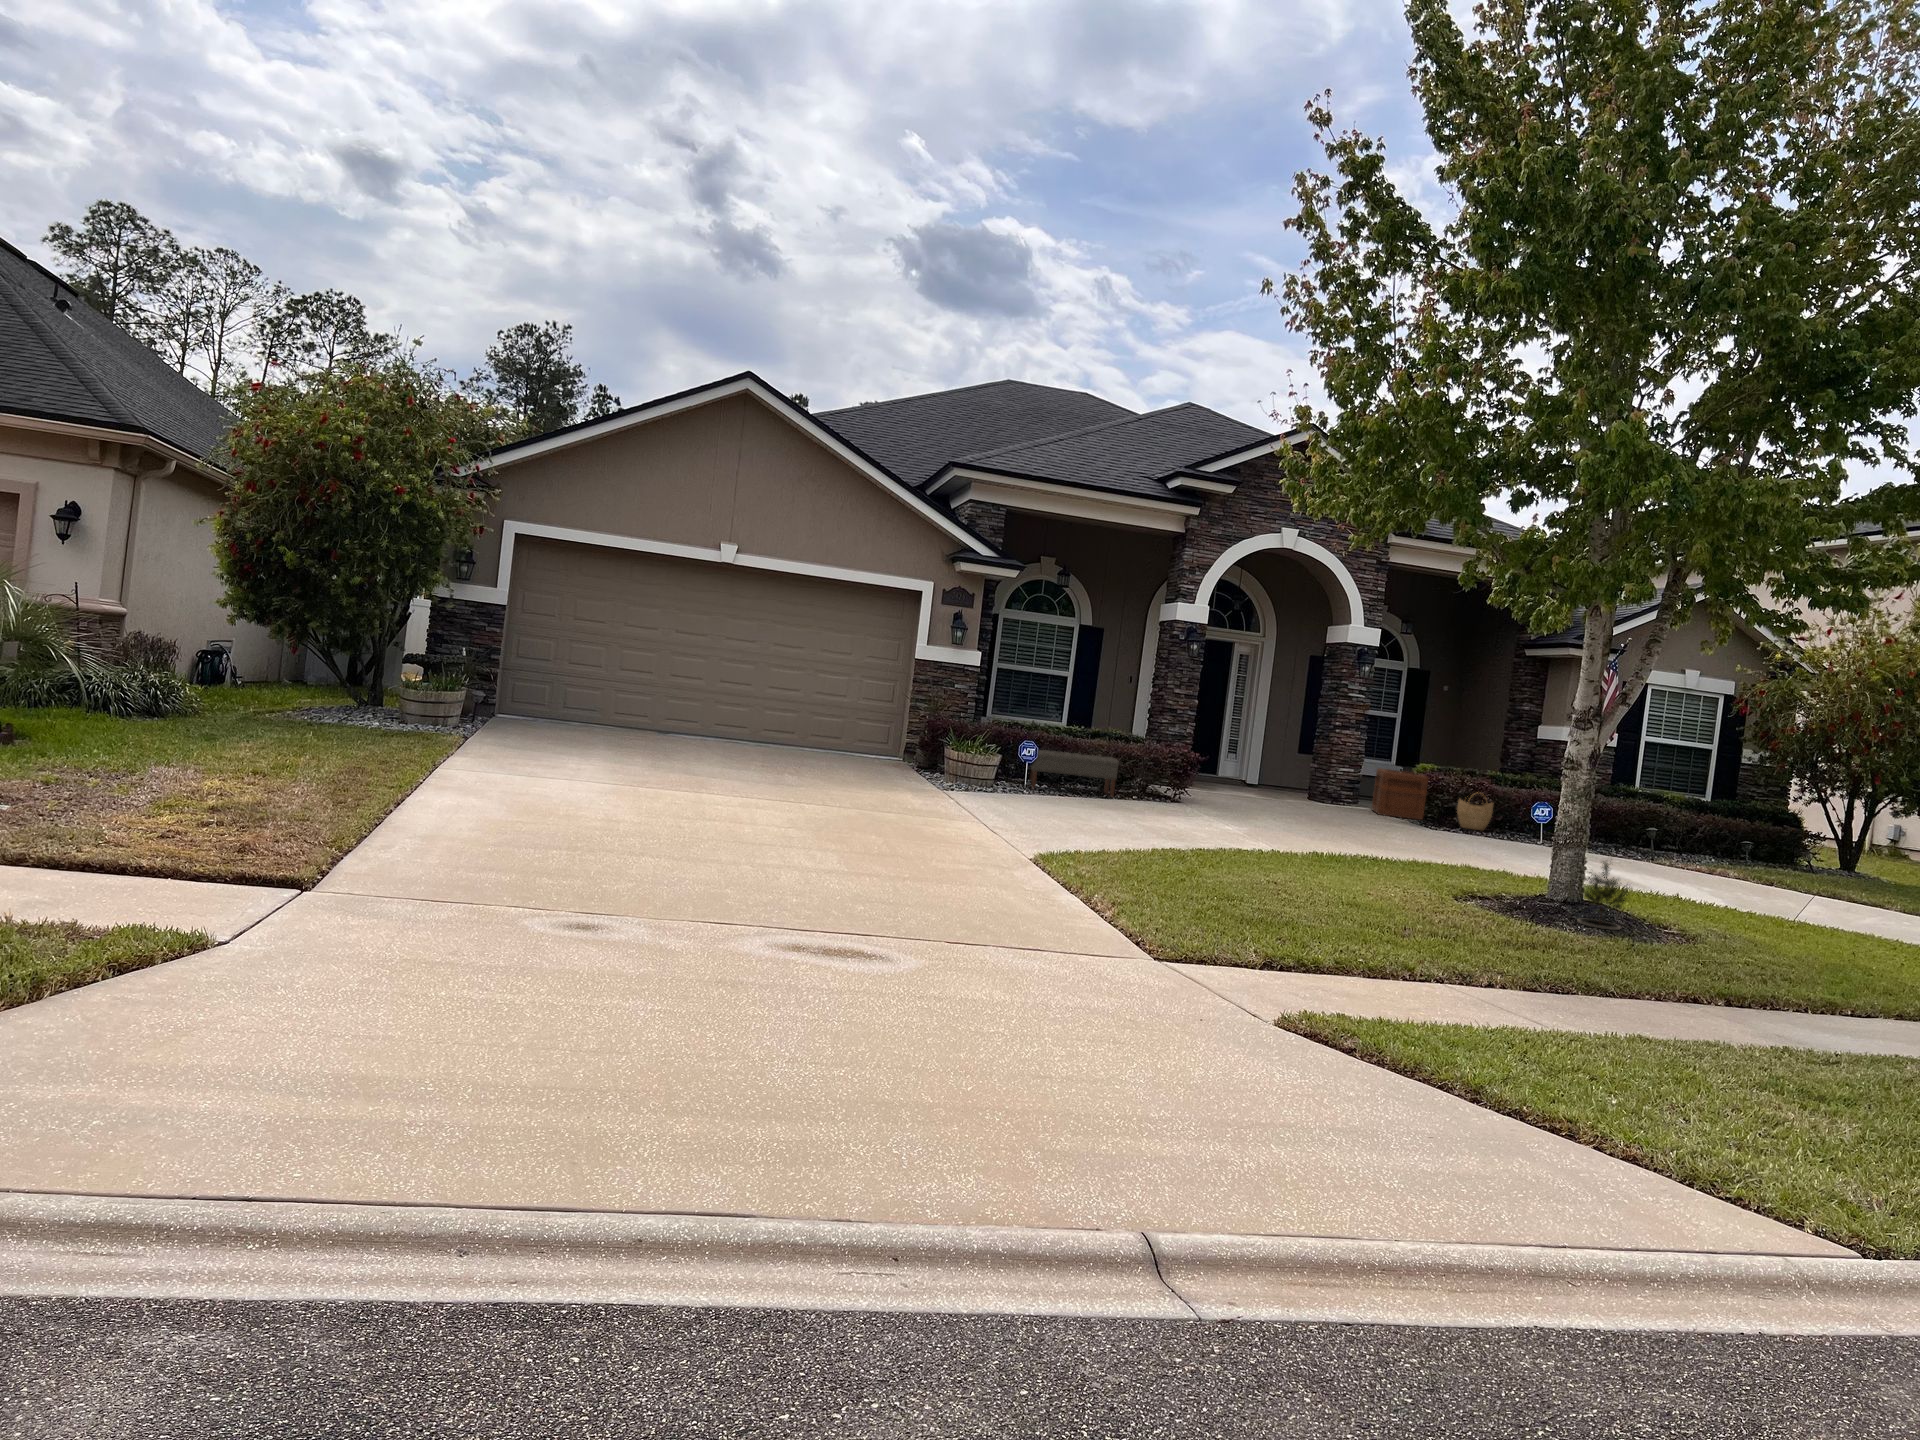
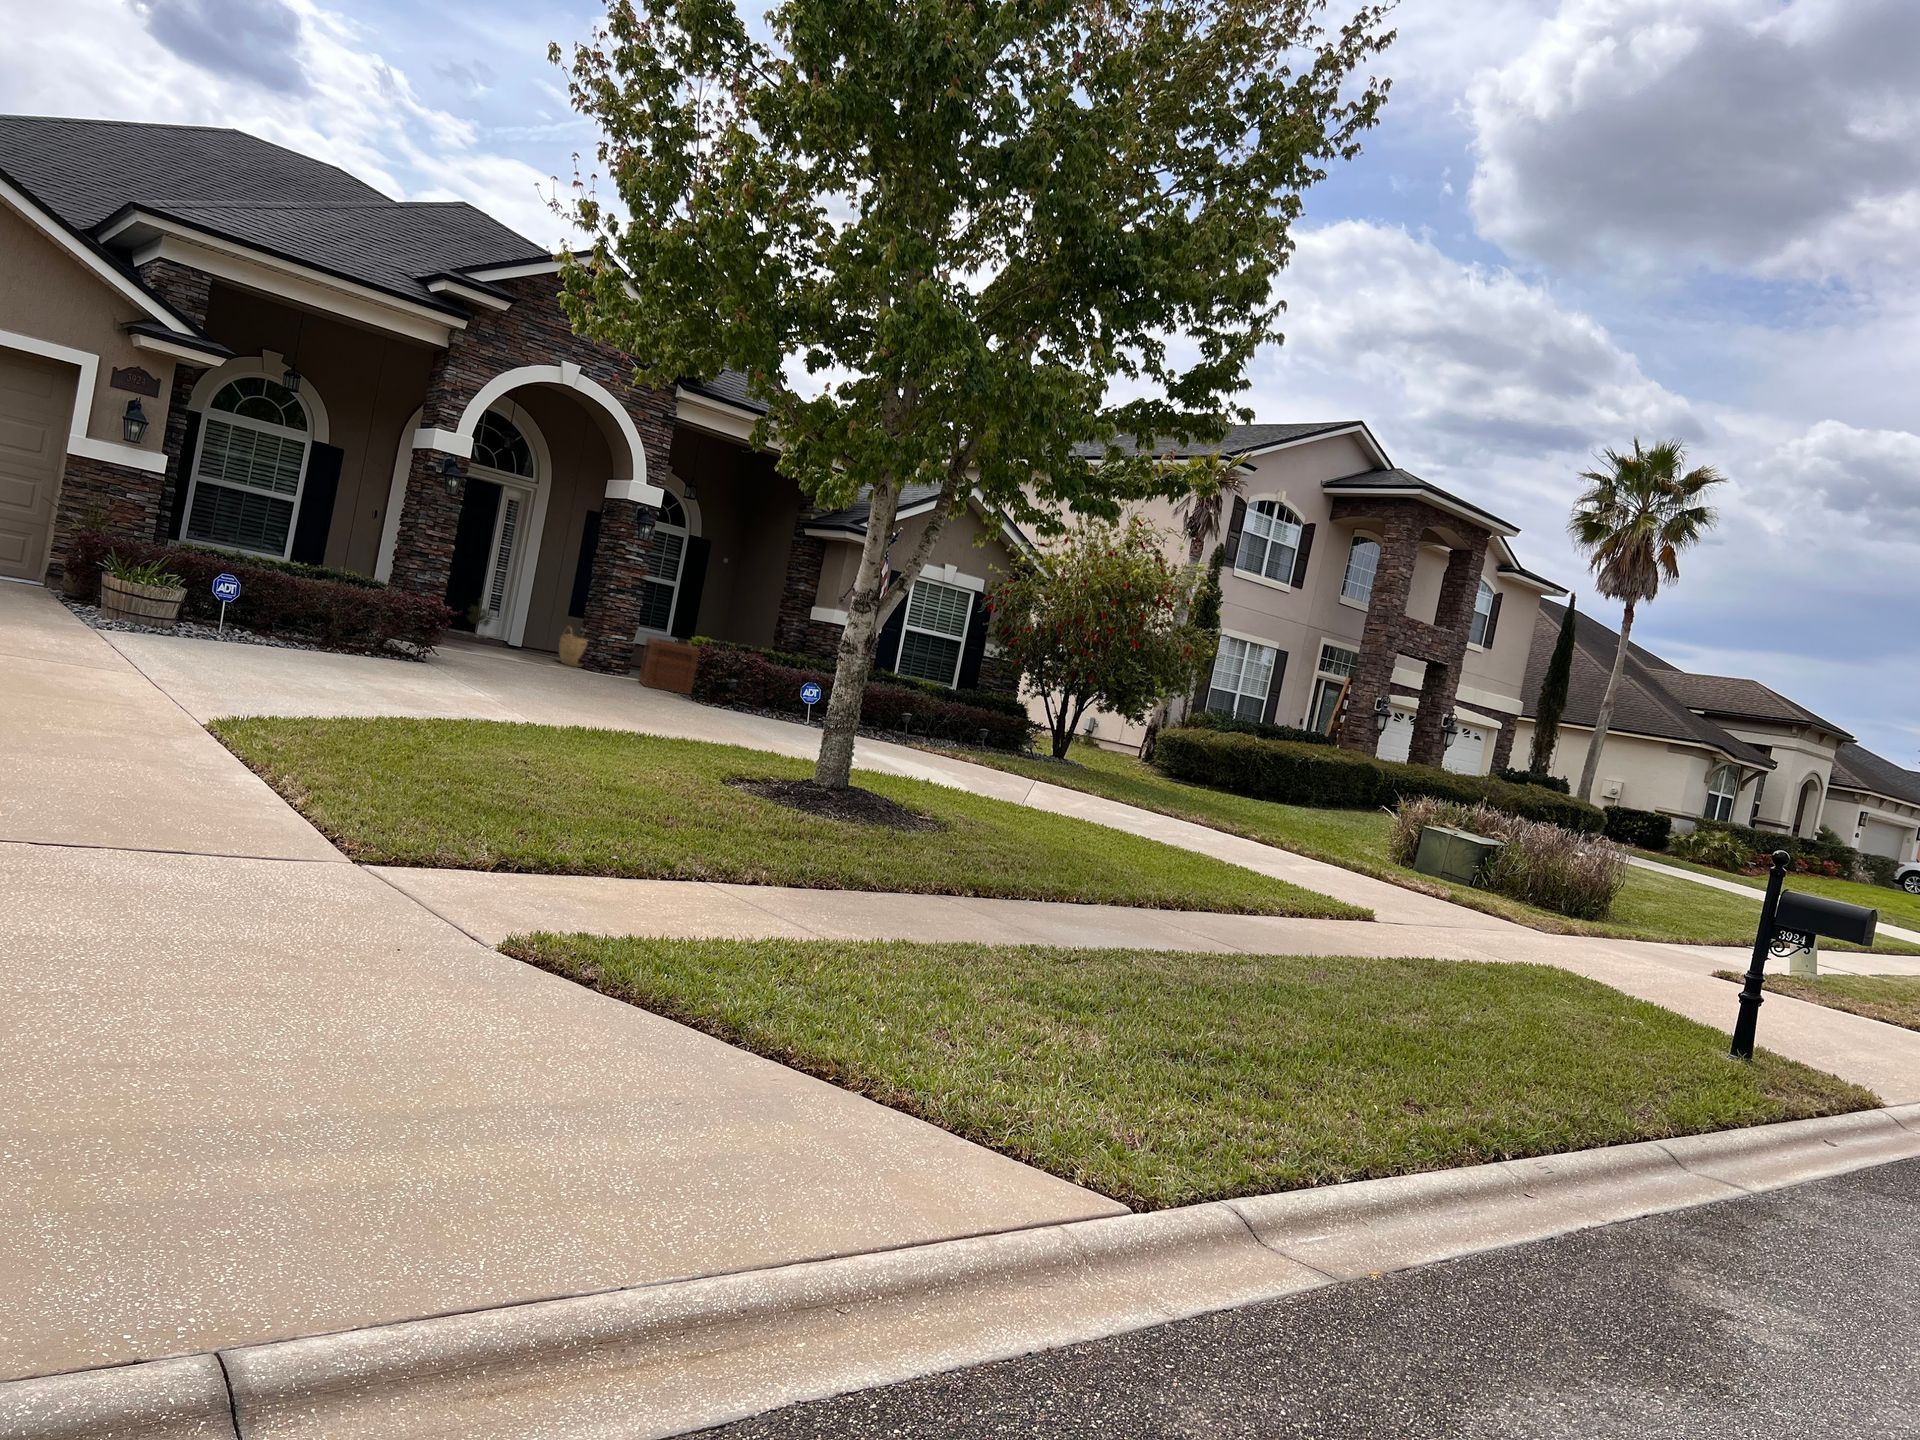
bench: present [1028,750,1119,797] -> none [223,586,347,652]
woven basket: present [1457,792,1493,831] -> present [559,633,588,667]
potted tree: present [1577,861,1630,930] -> present [464,598,492,639]

